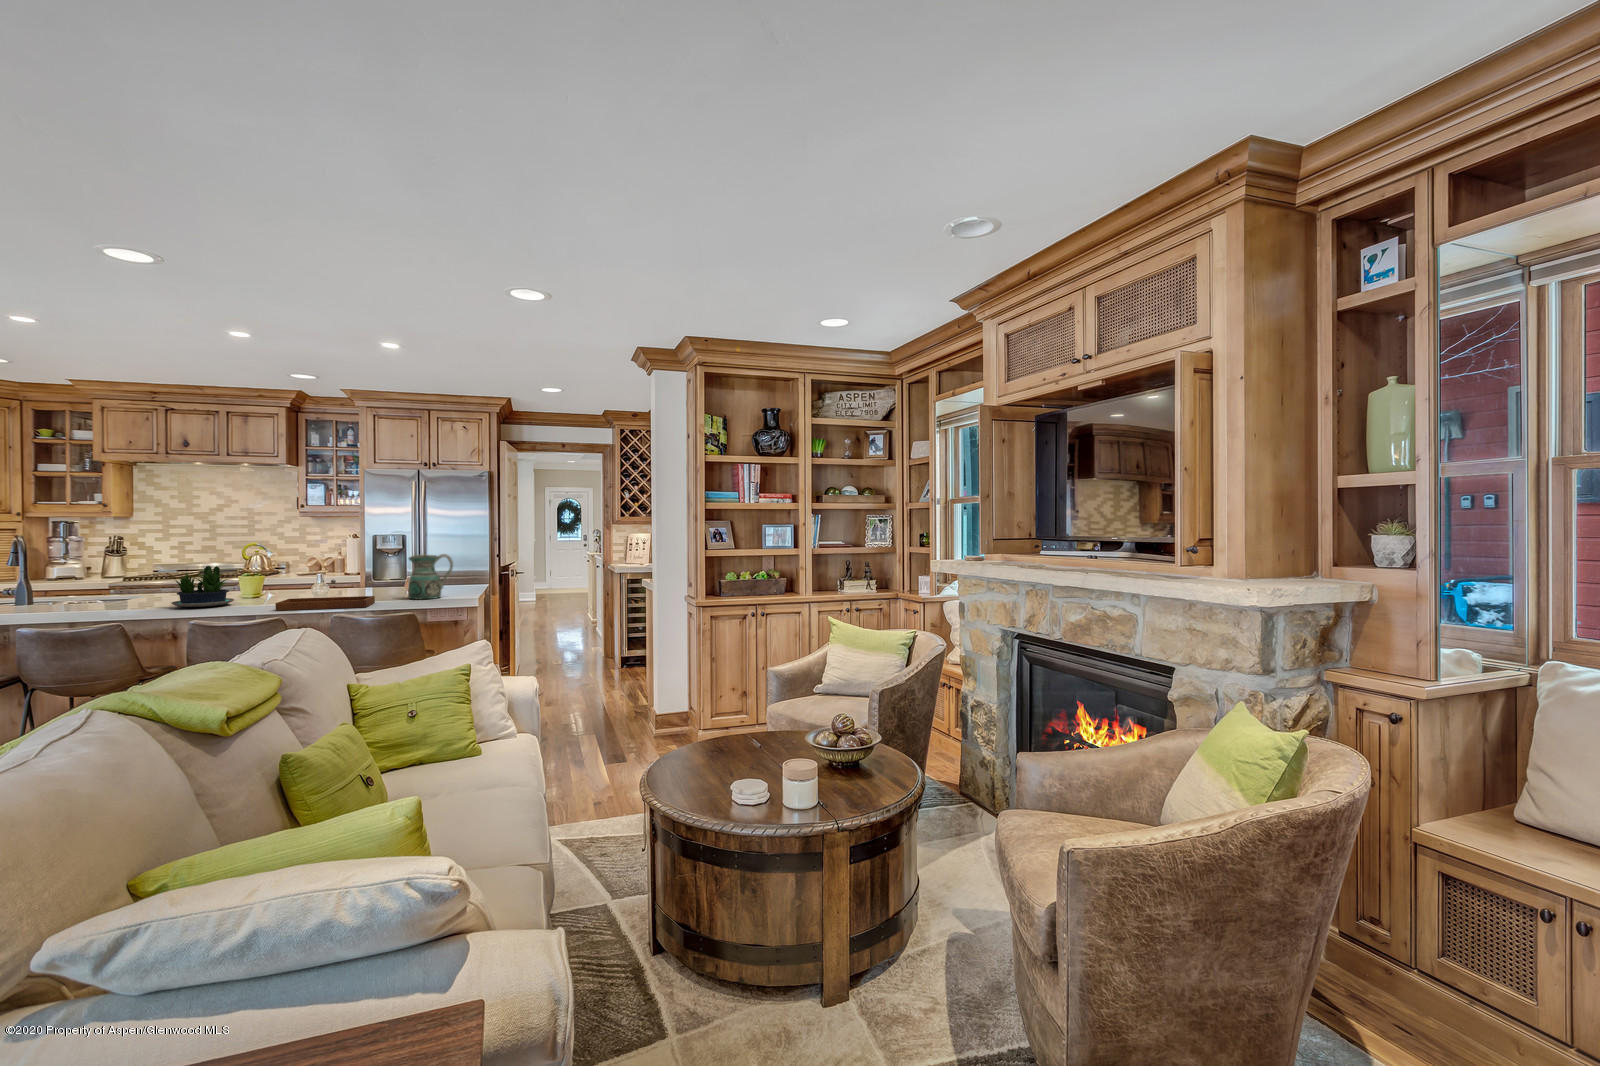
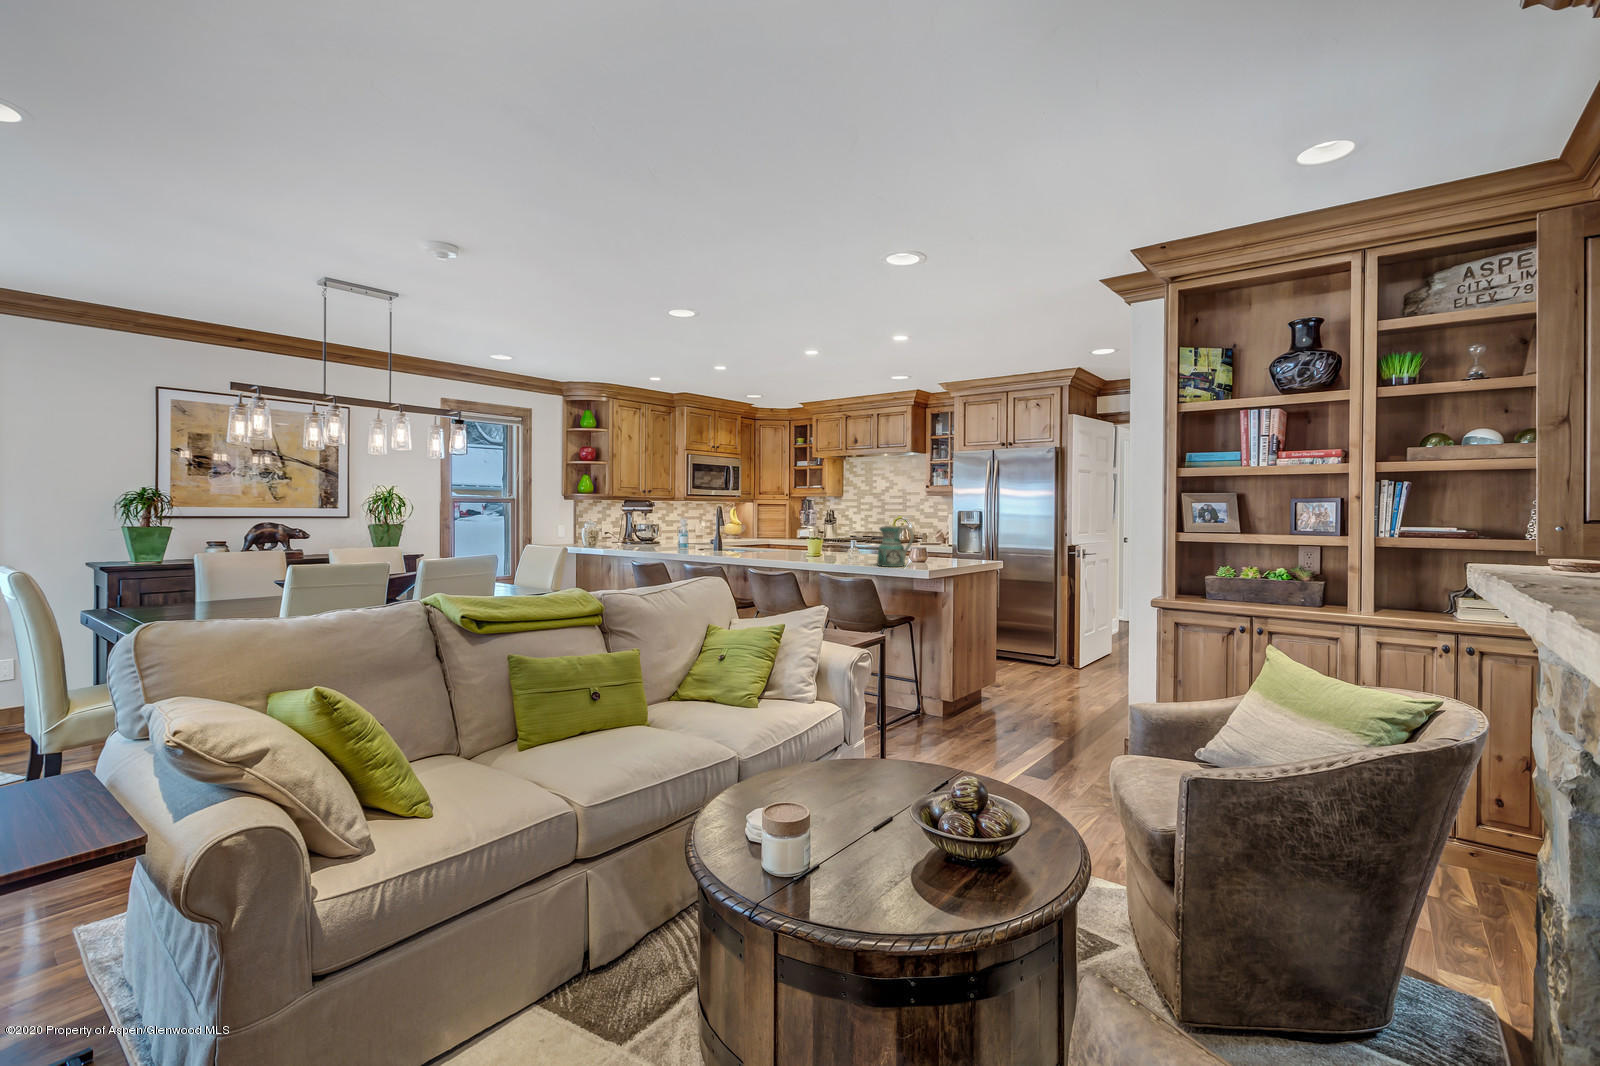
potted plant: present [172,566,234,607] -> none [747,528,783,558]
tray: present [276,580,375,610] -> none [778,543,848,568]

